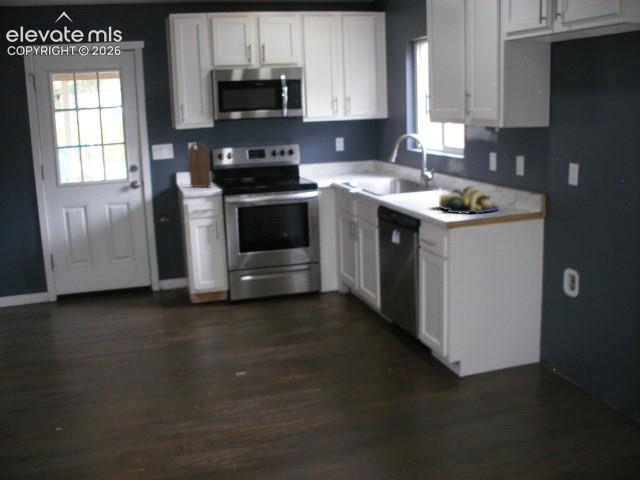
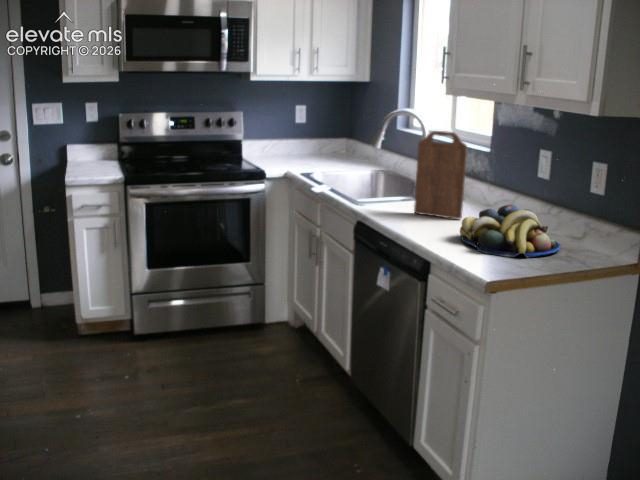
cutting board: present [188,143,211,187] -> present [414,131,467,219]

